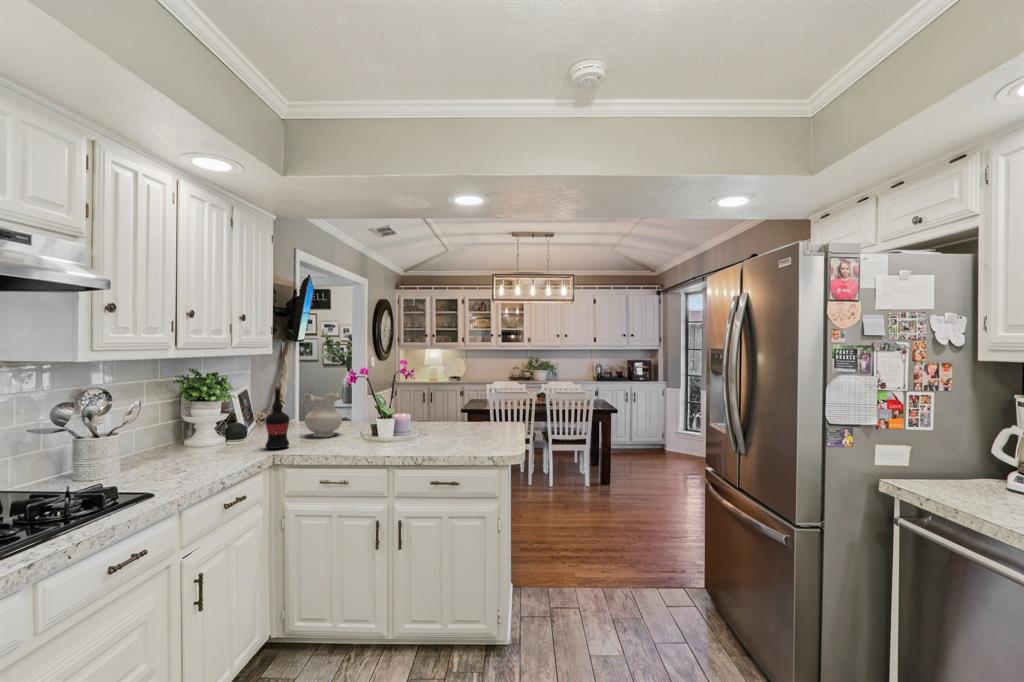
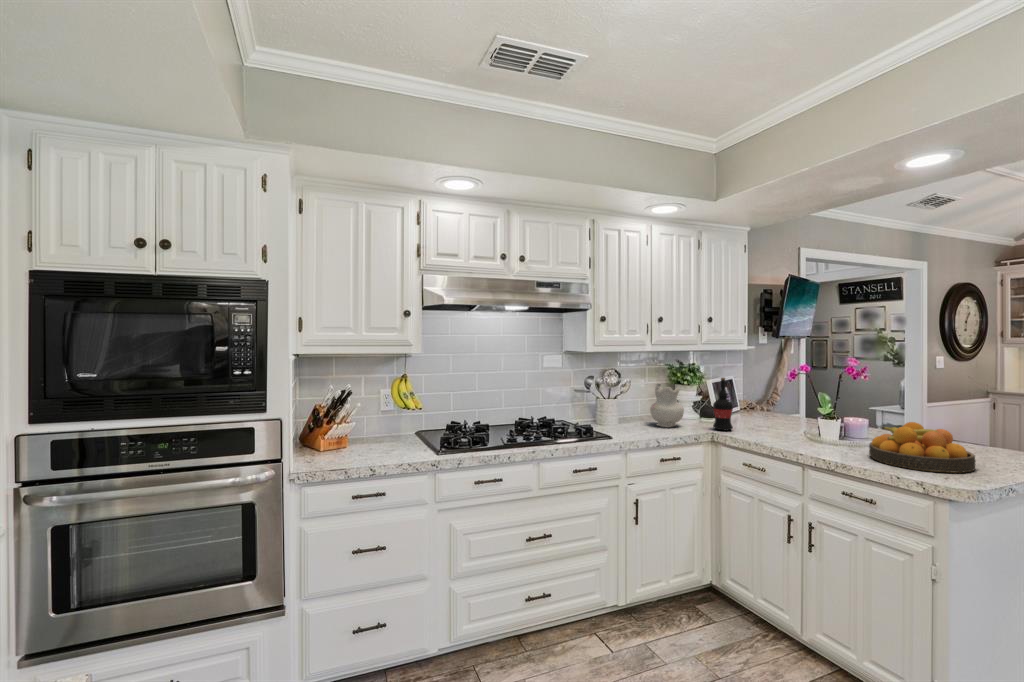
ceramic pitcher: present [304,391,342,437] -> present [650,383,684,427]
fruit bowl: none [429,409,497,447] -> present [869,422,976,473]

